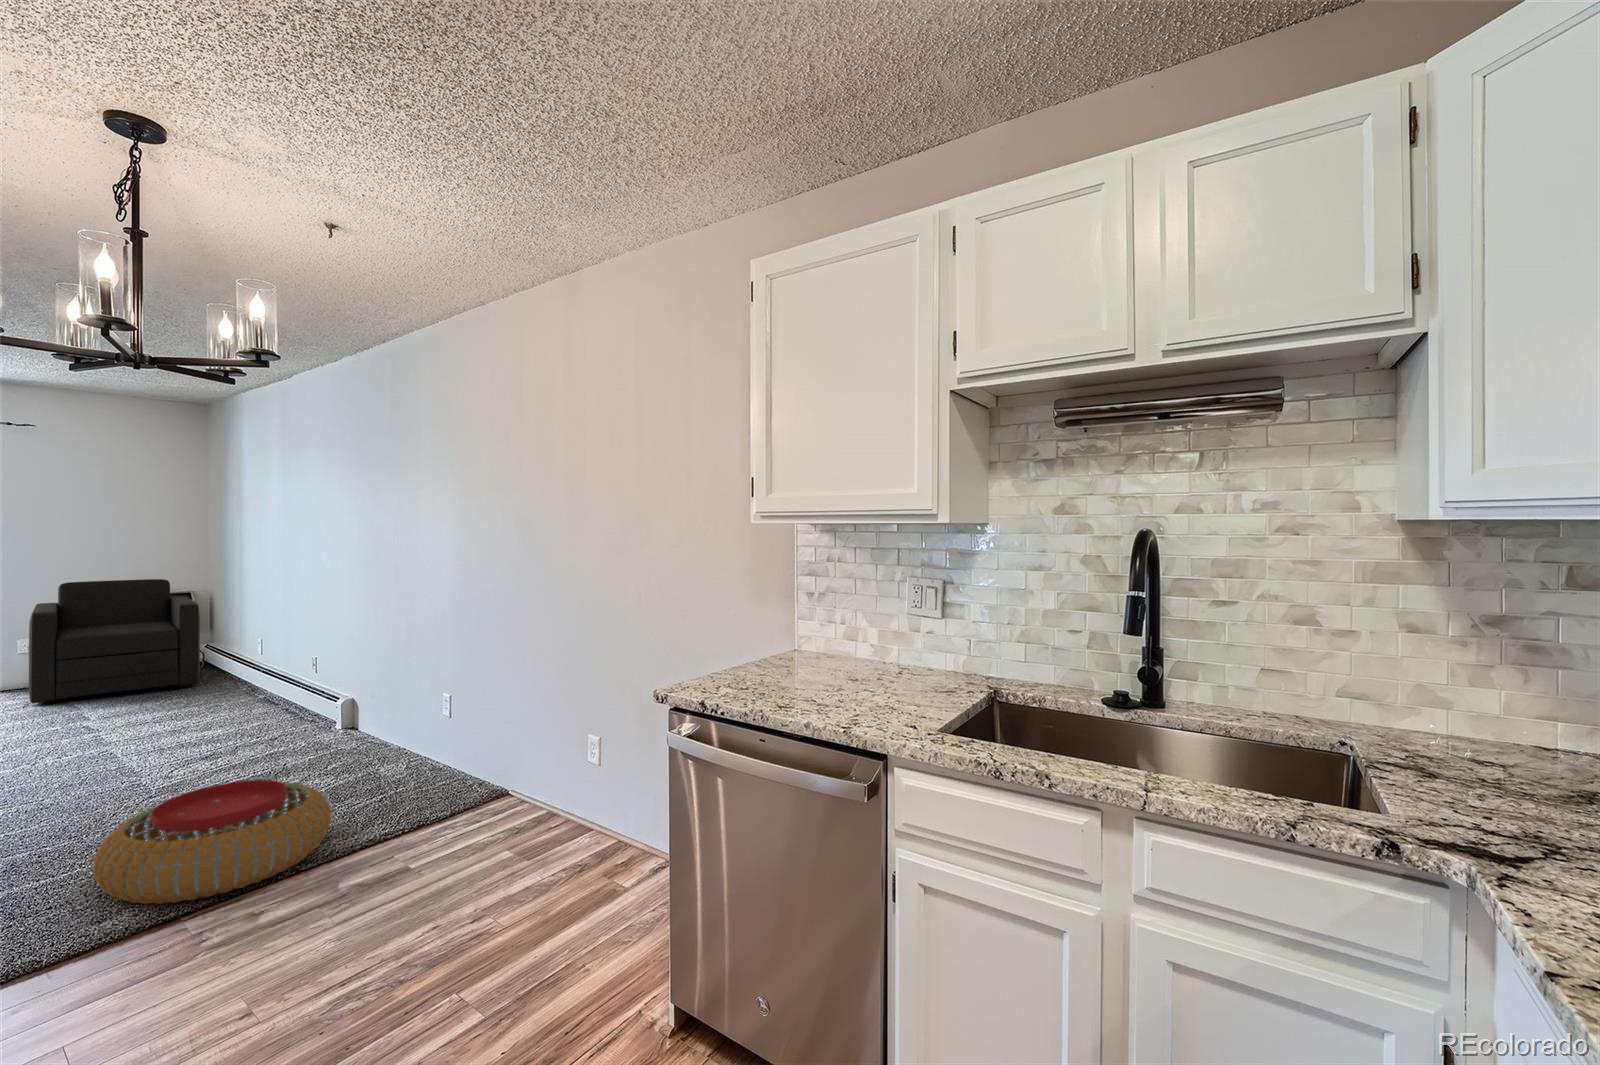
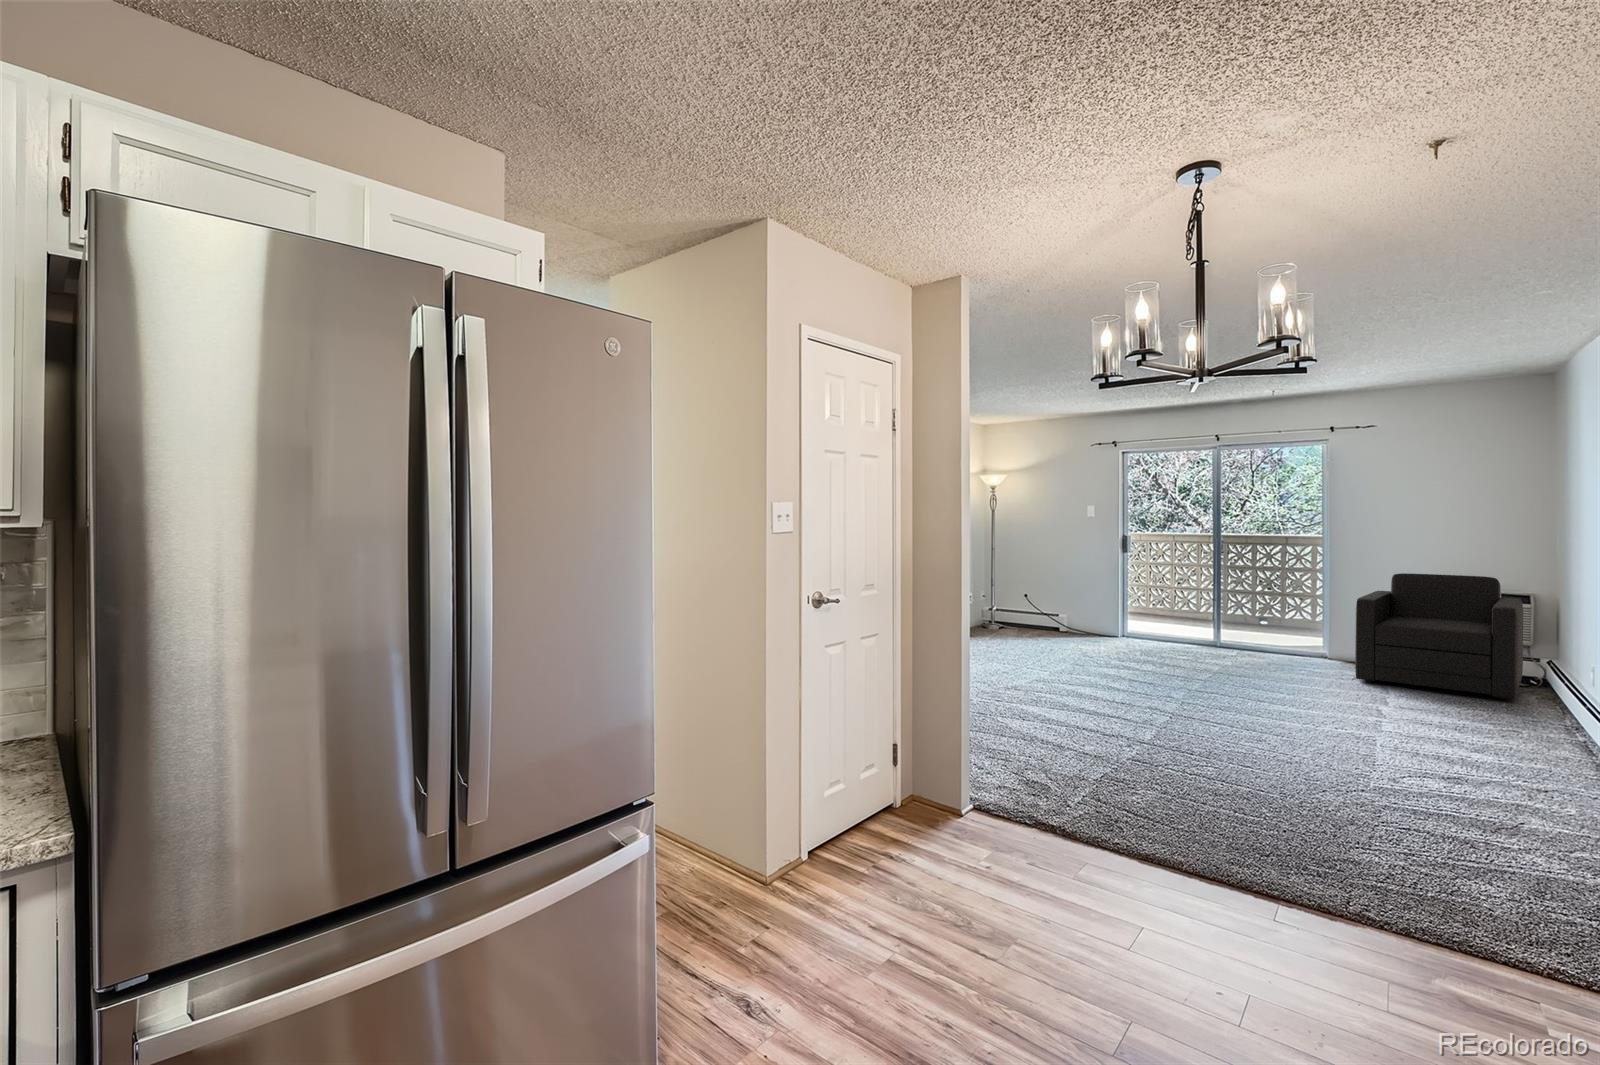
pouf: present [93,780,331,904] -> none [1241,793,1485,928]

